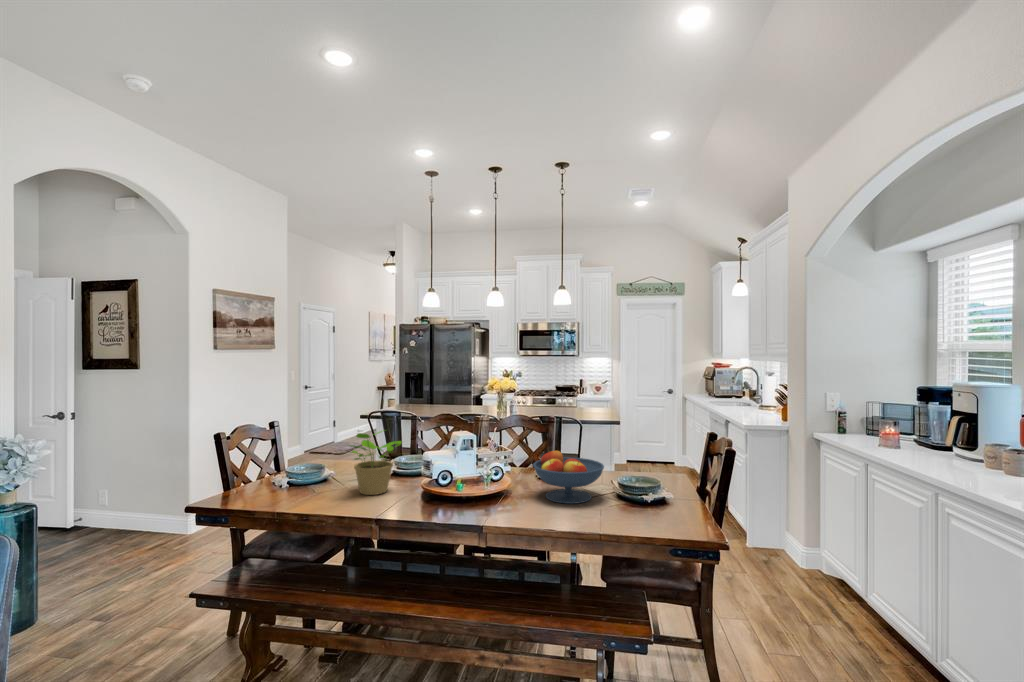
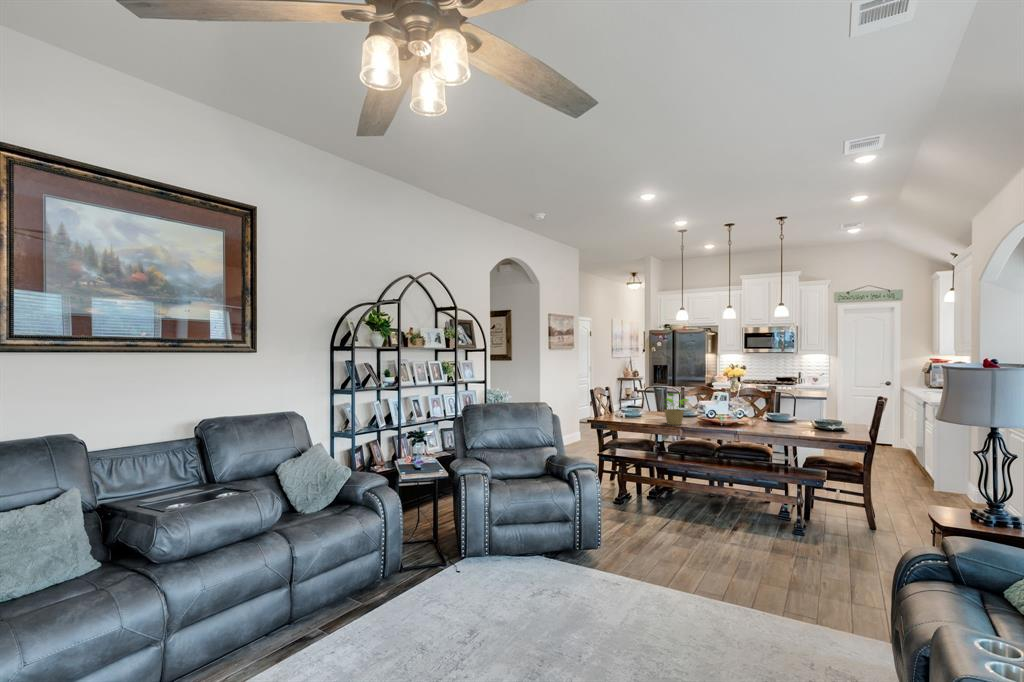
fruit bowl: present [533,451,604,504] -> none [766,406,810,434]

